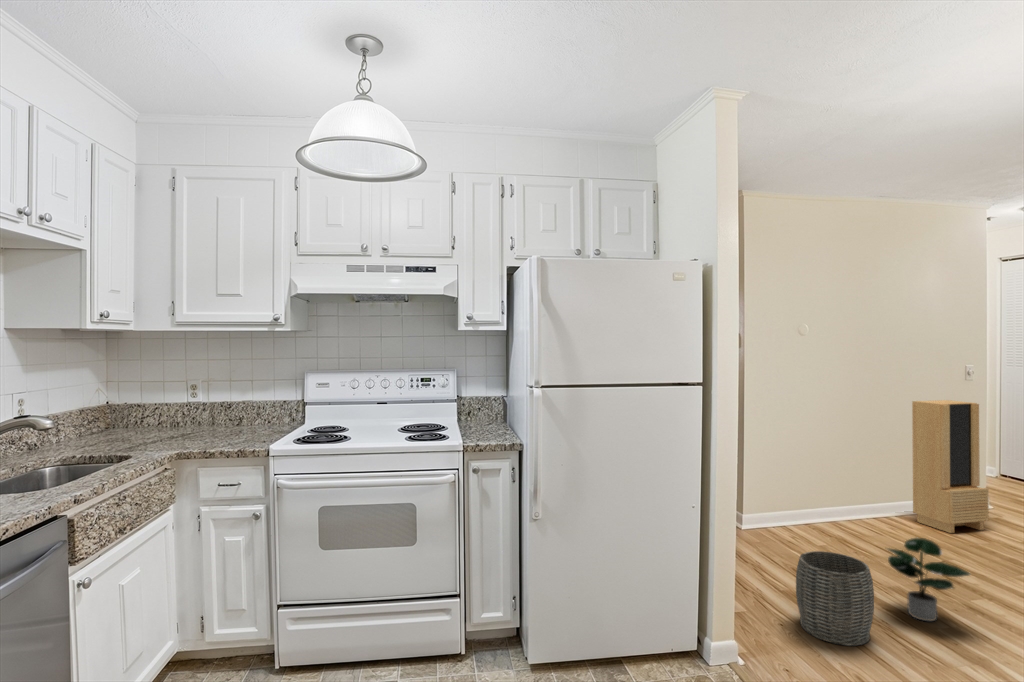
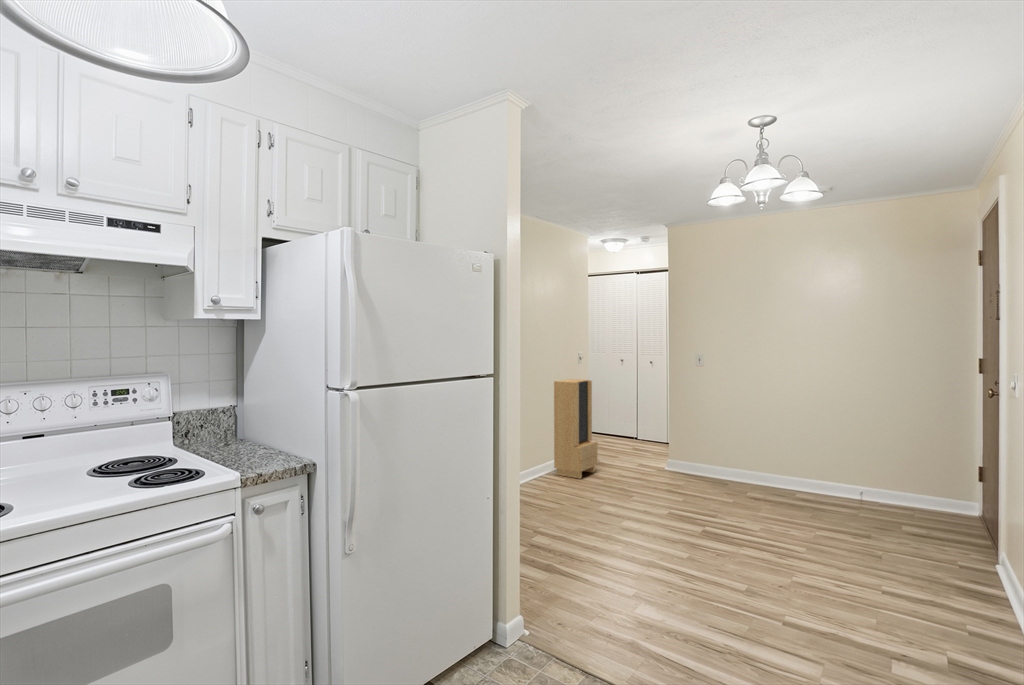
potted plant: present [888,538,970,621] -> none [584,486,638,550]
woven basket: present [796,551,874,646] -> none [539,513,596,589]

